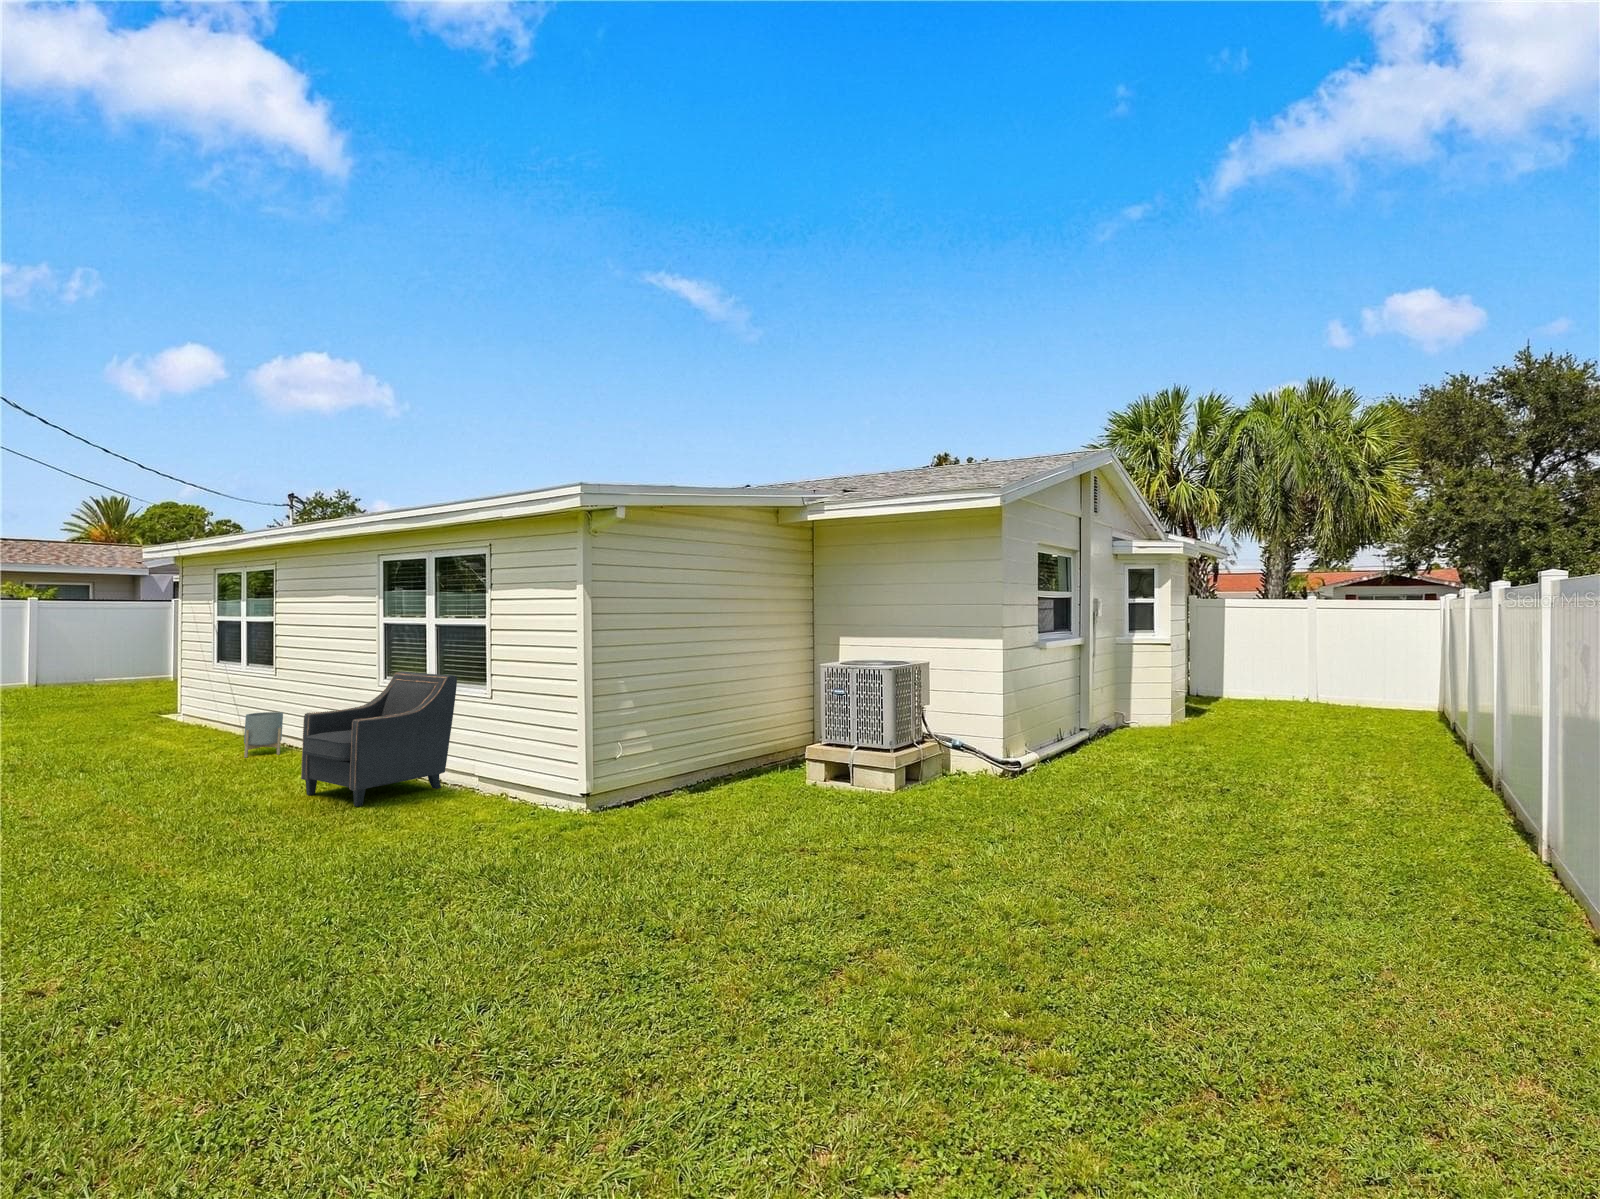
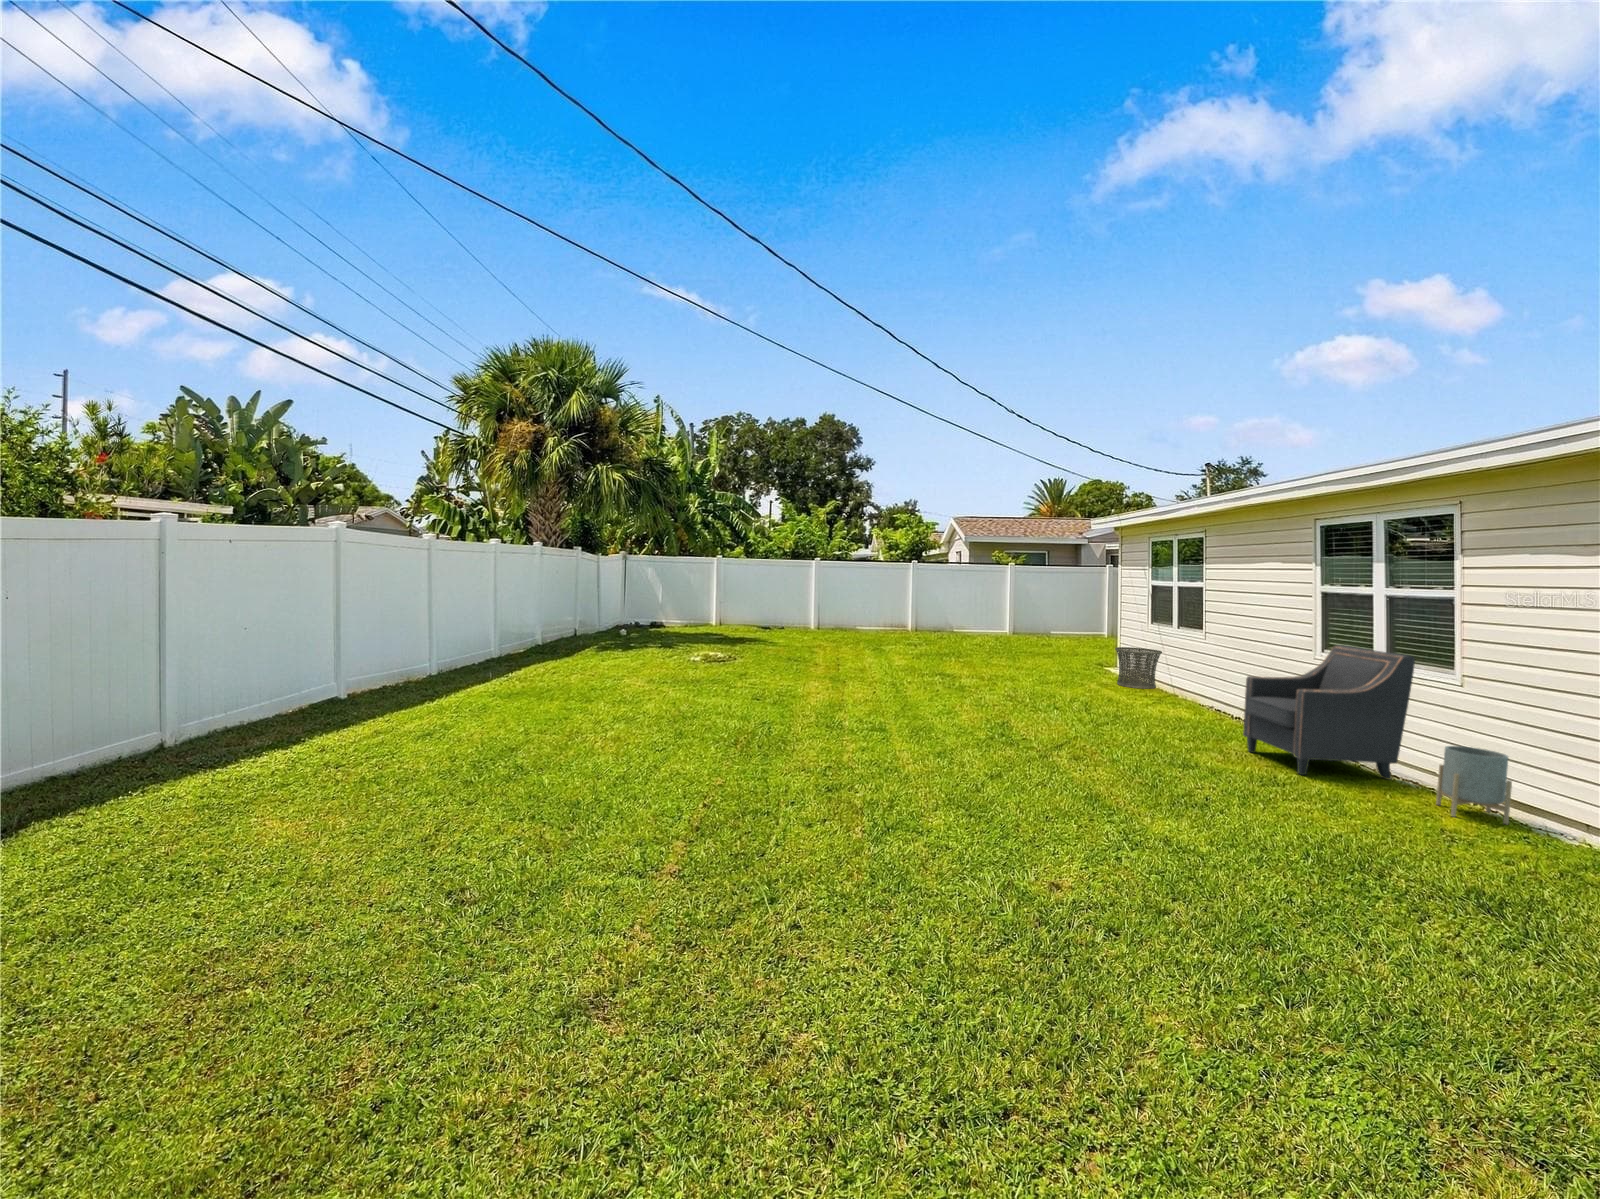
basket: none [155,696,226,747] -> present [1115,647,1162,689]
planter: present [244,712,283,758] -> present [1436,746,1512,824]

